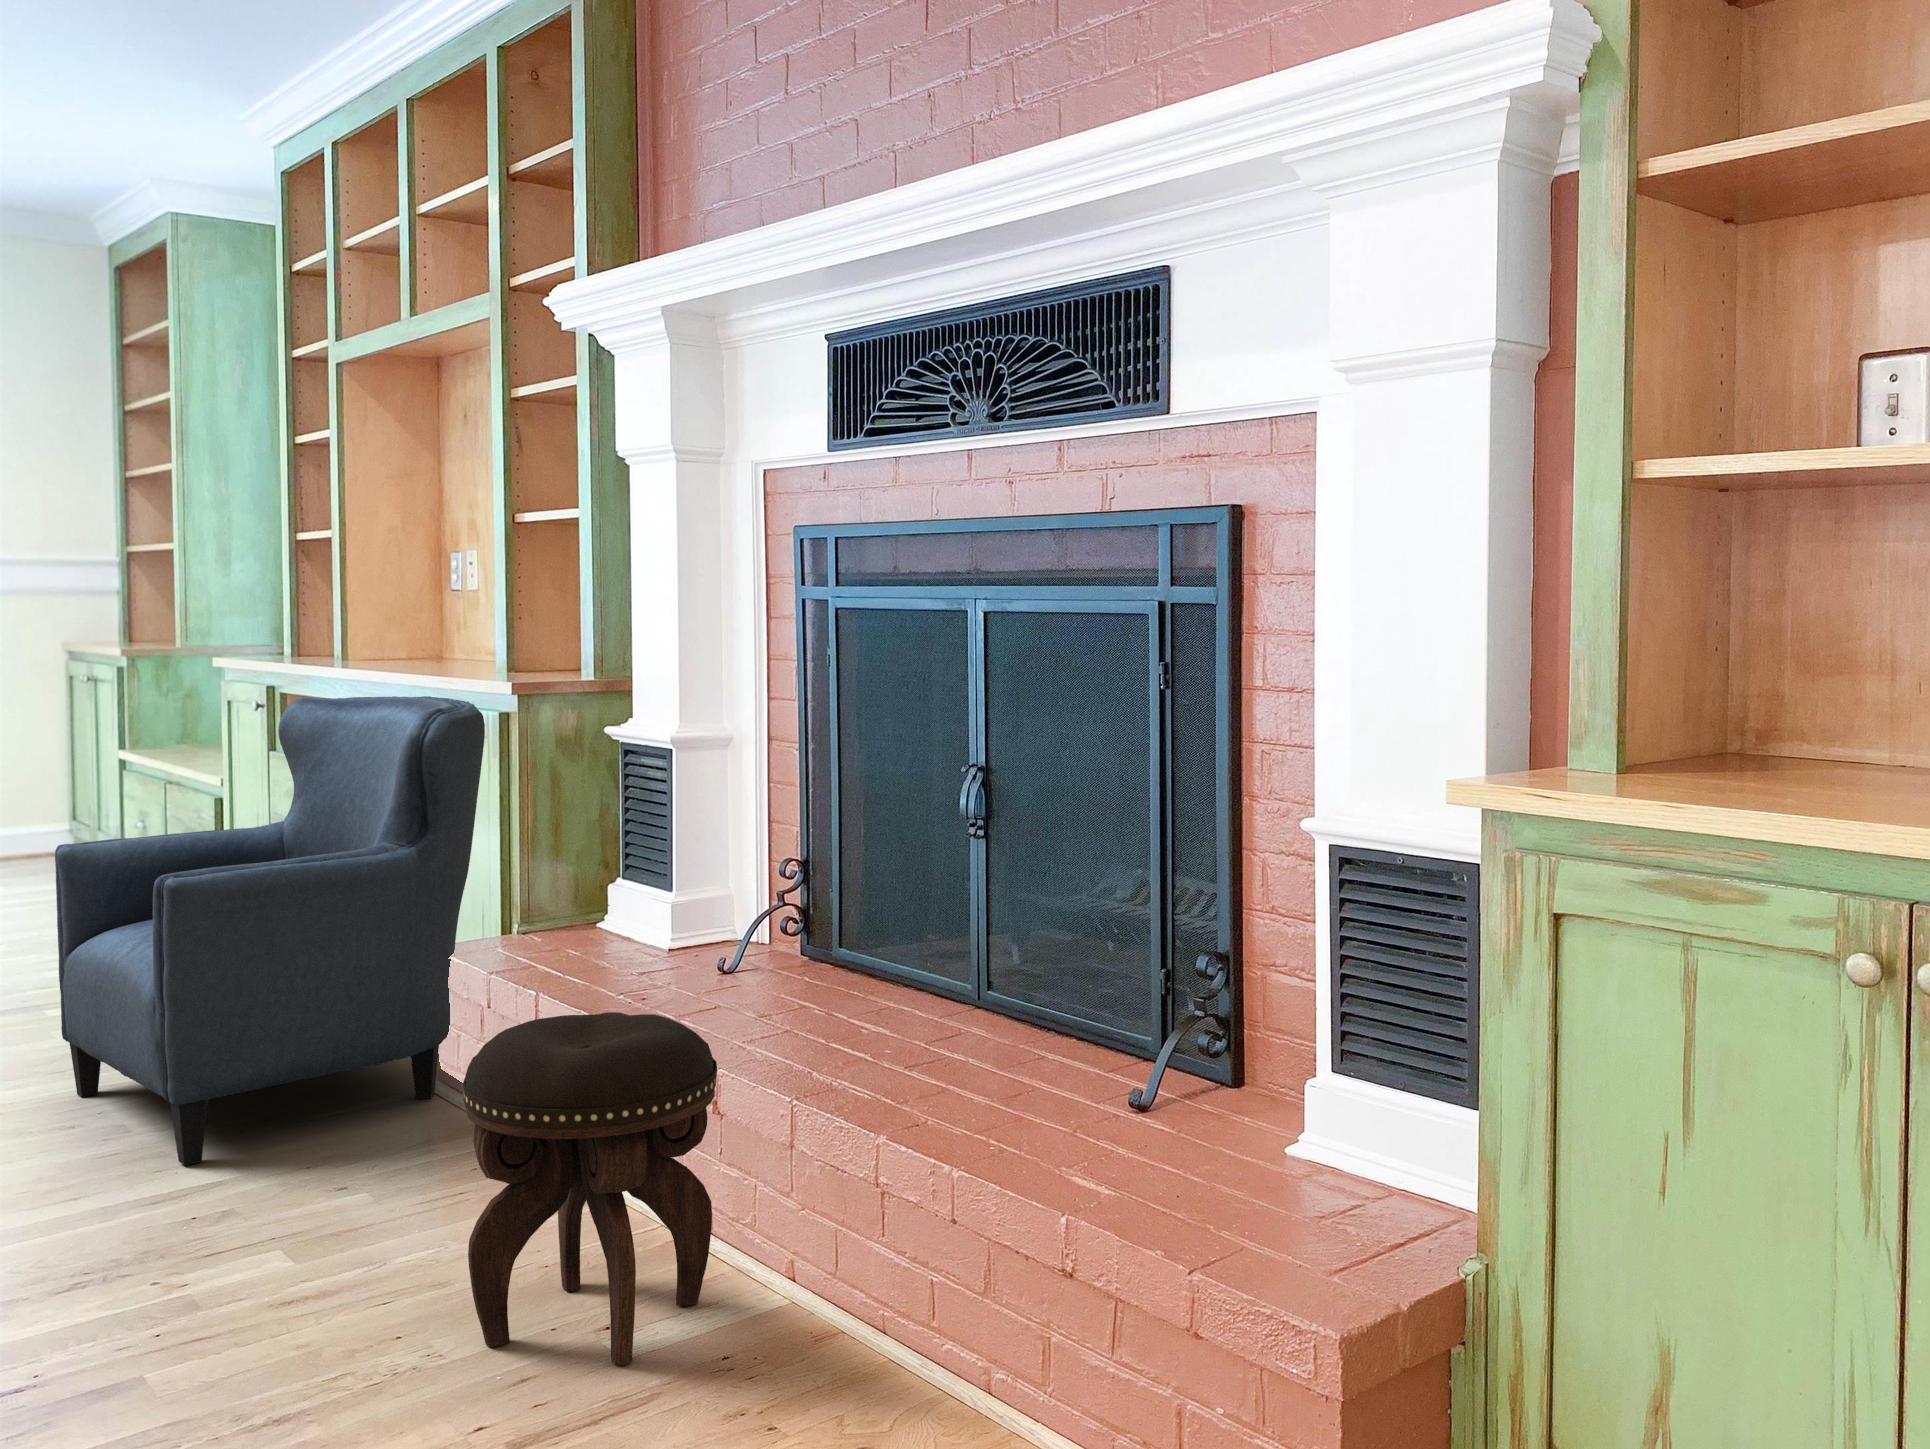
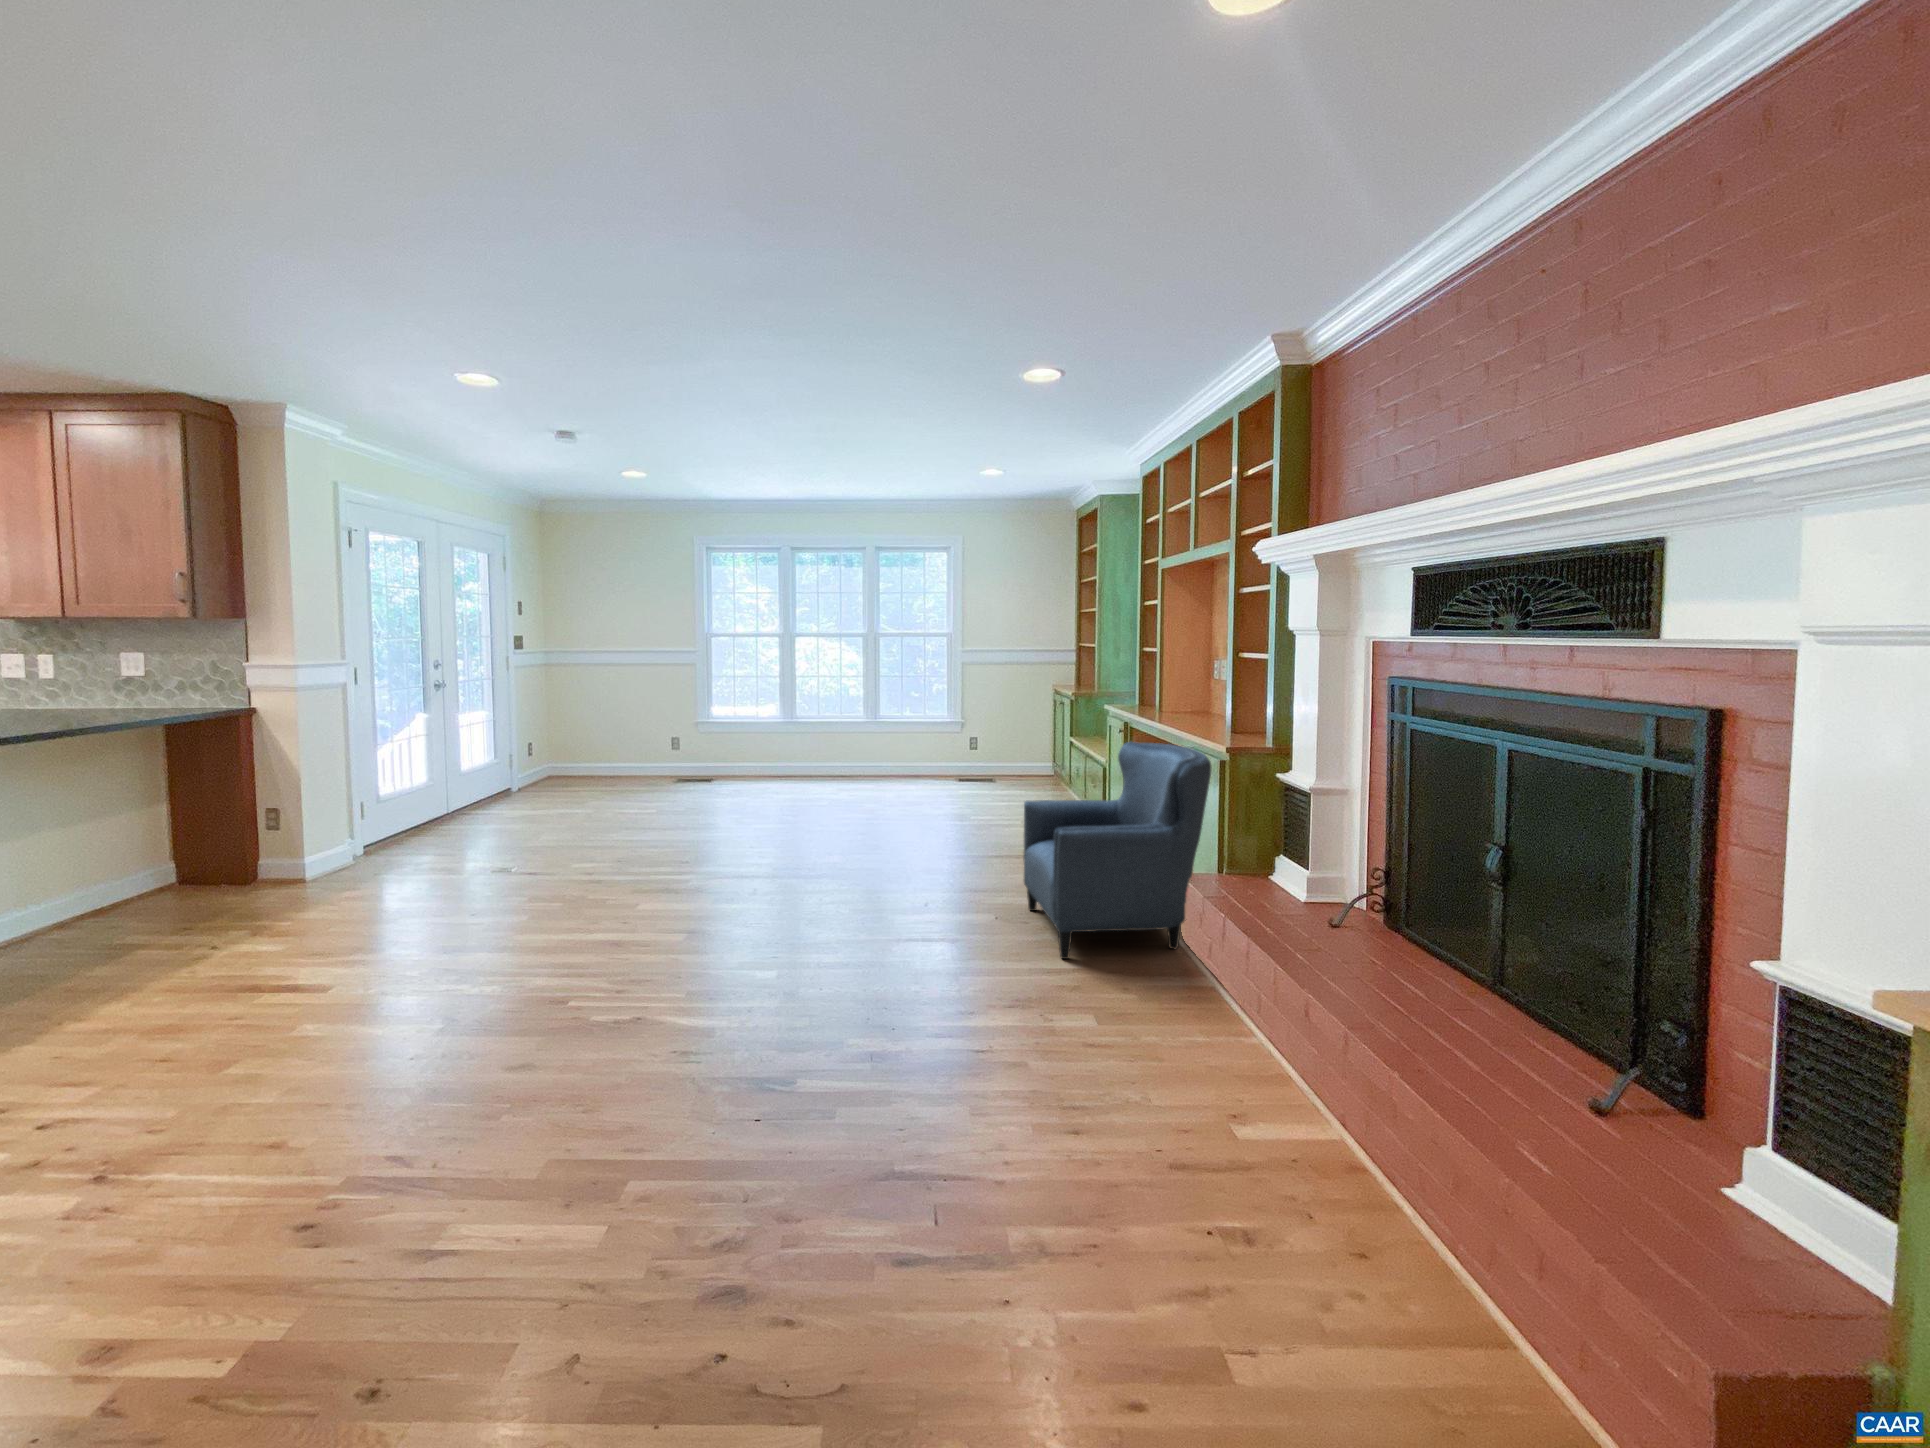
footstool: present [463,1012,717,1365] -> none [1166,948,1304,1147]

